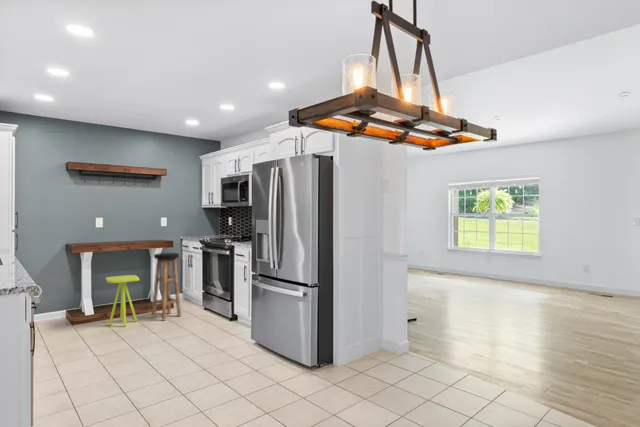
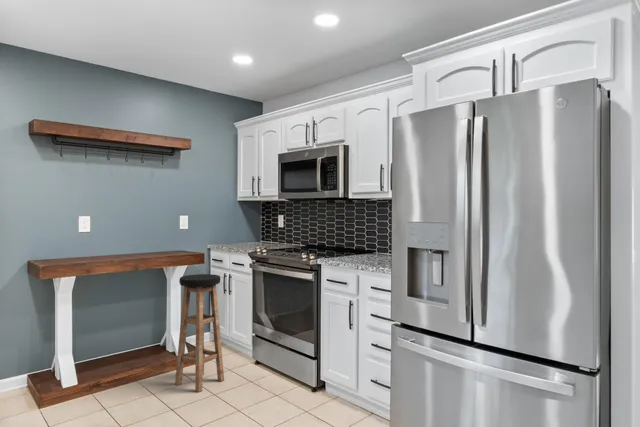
side table: present [106,275,139,326] -> none [99,313,159,408]

